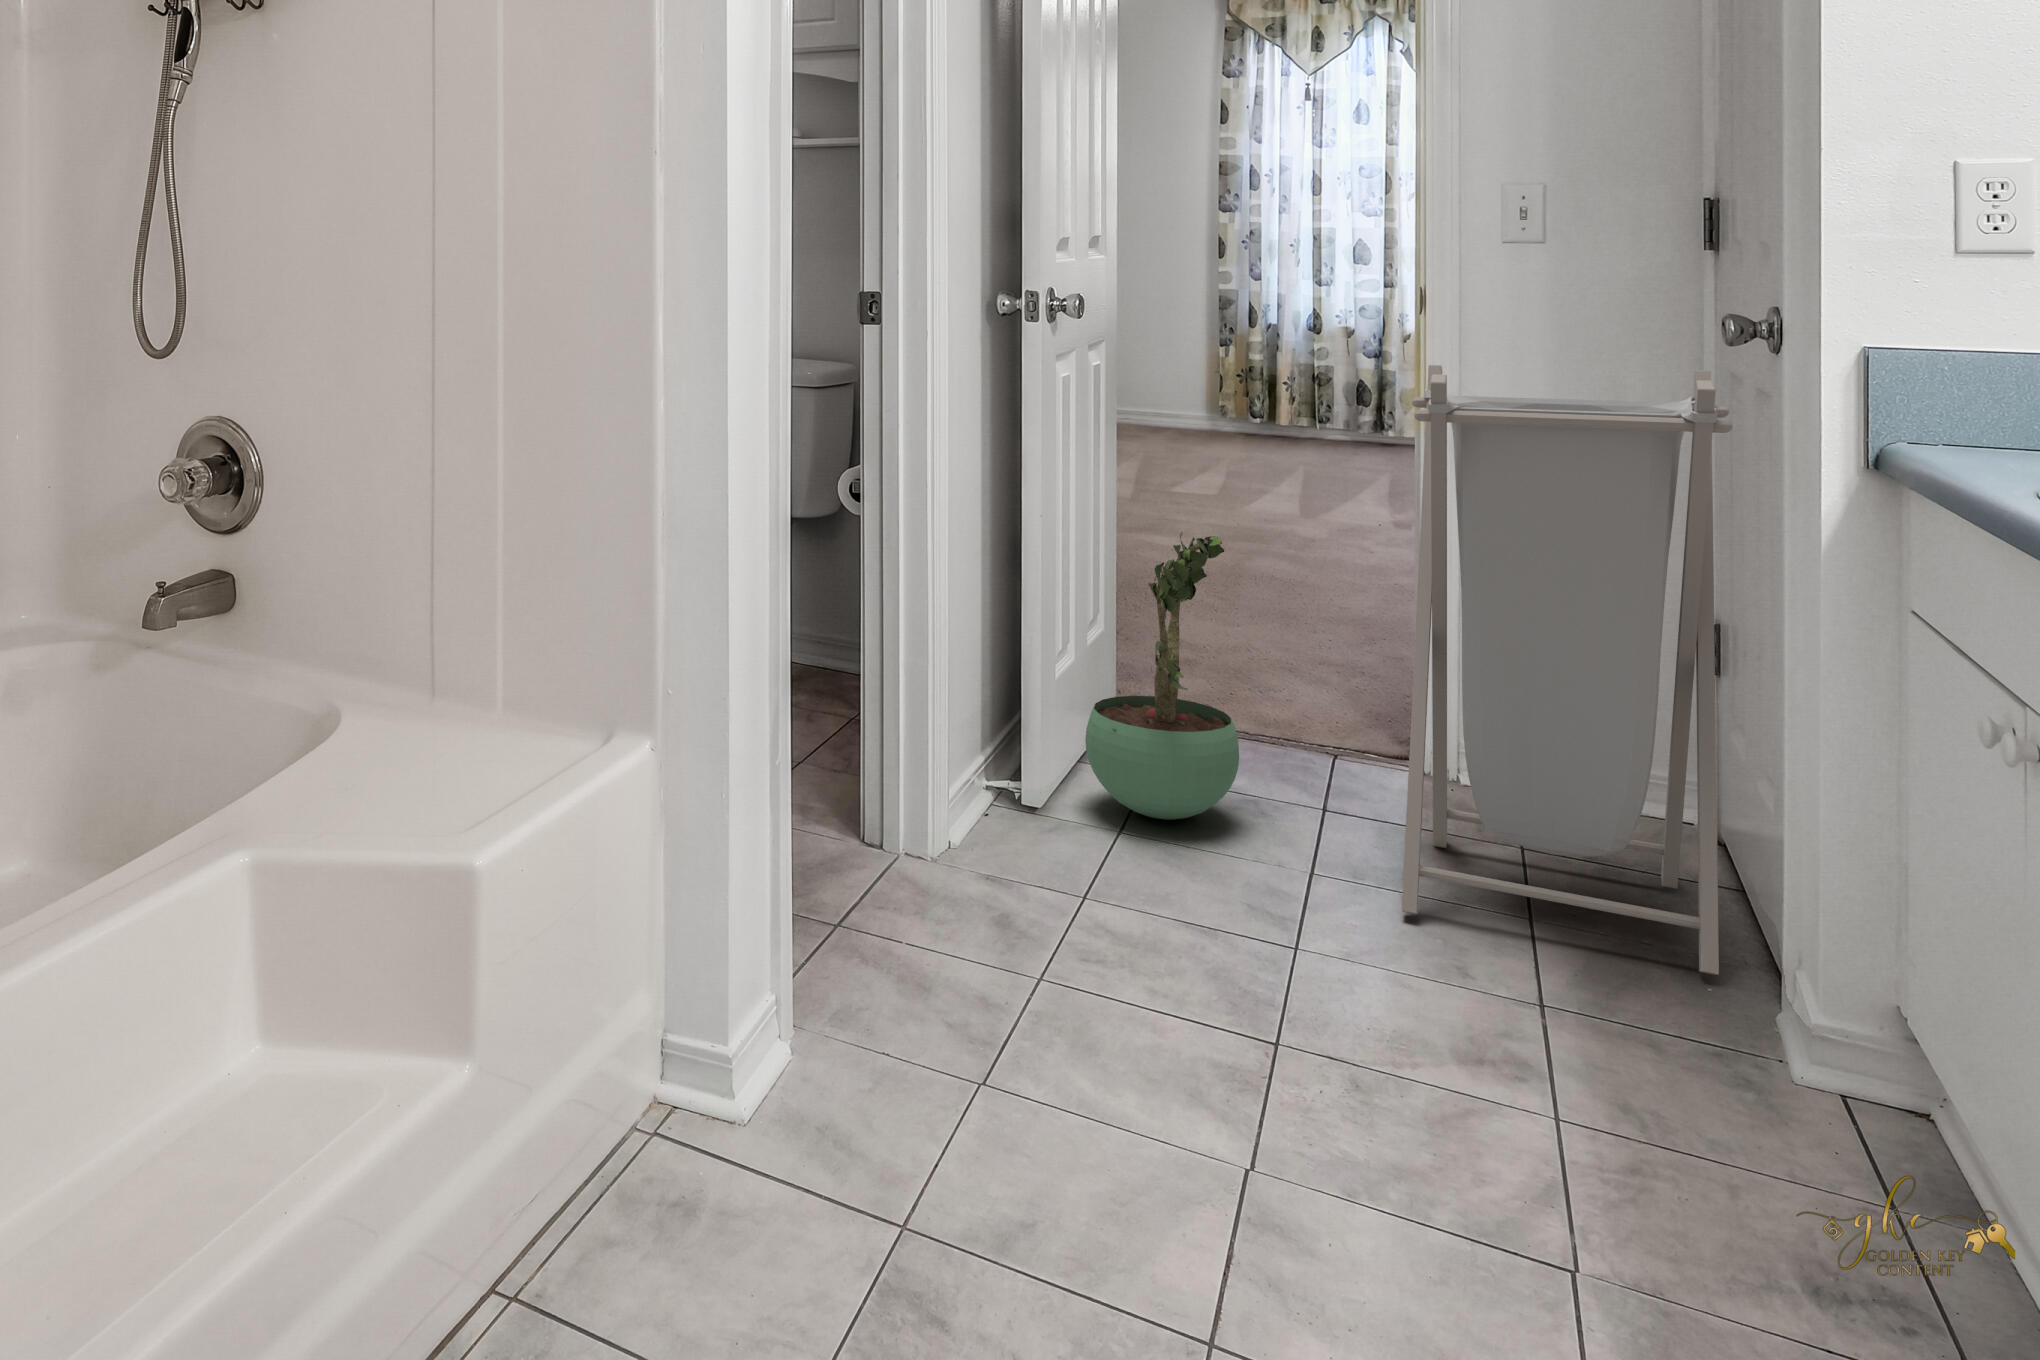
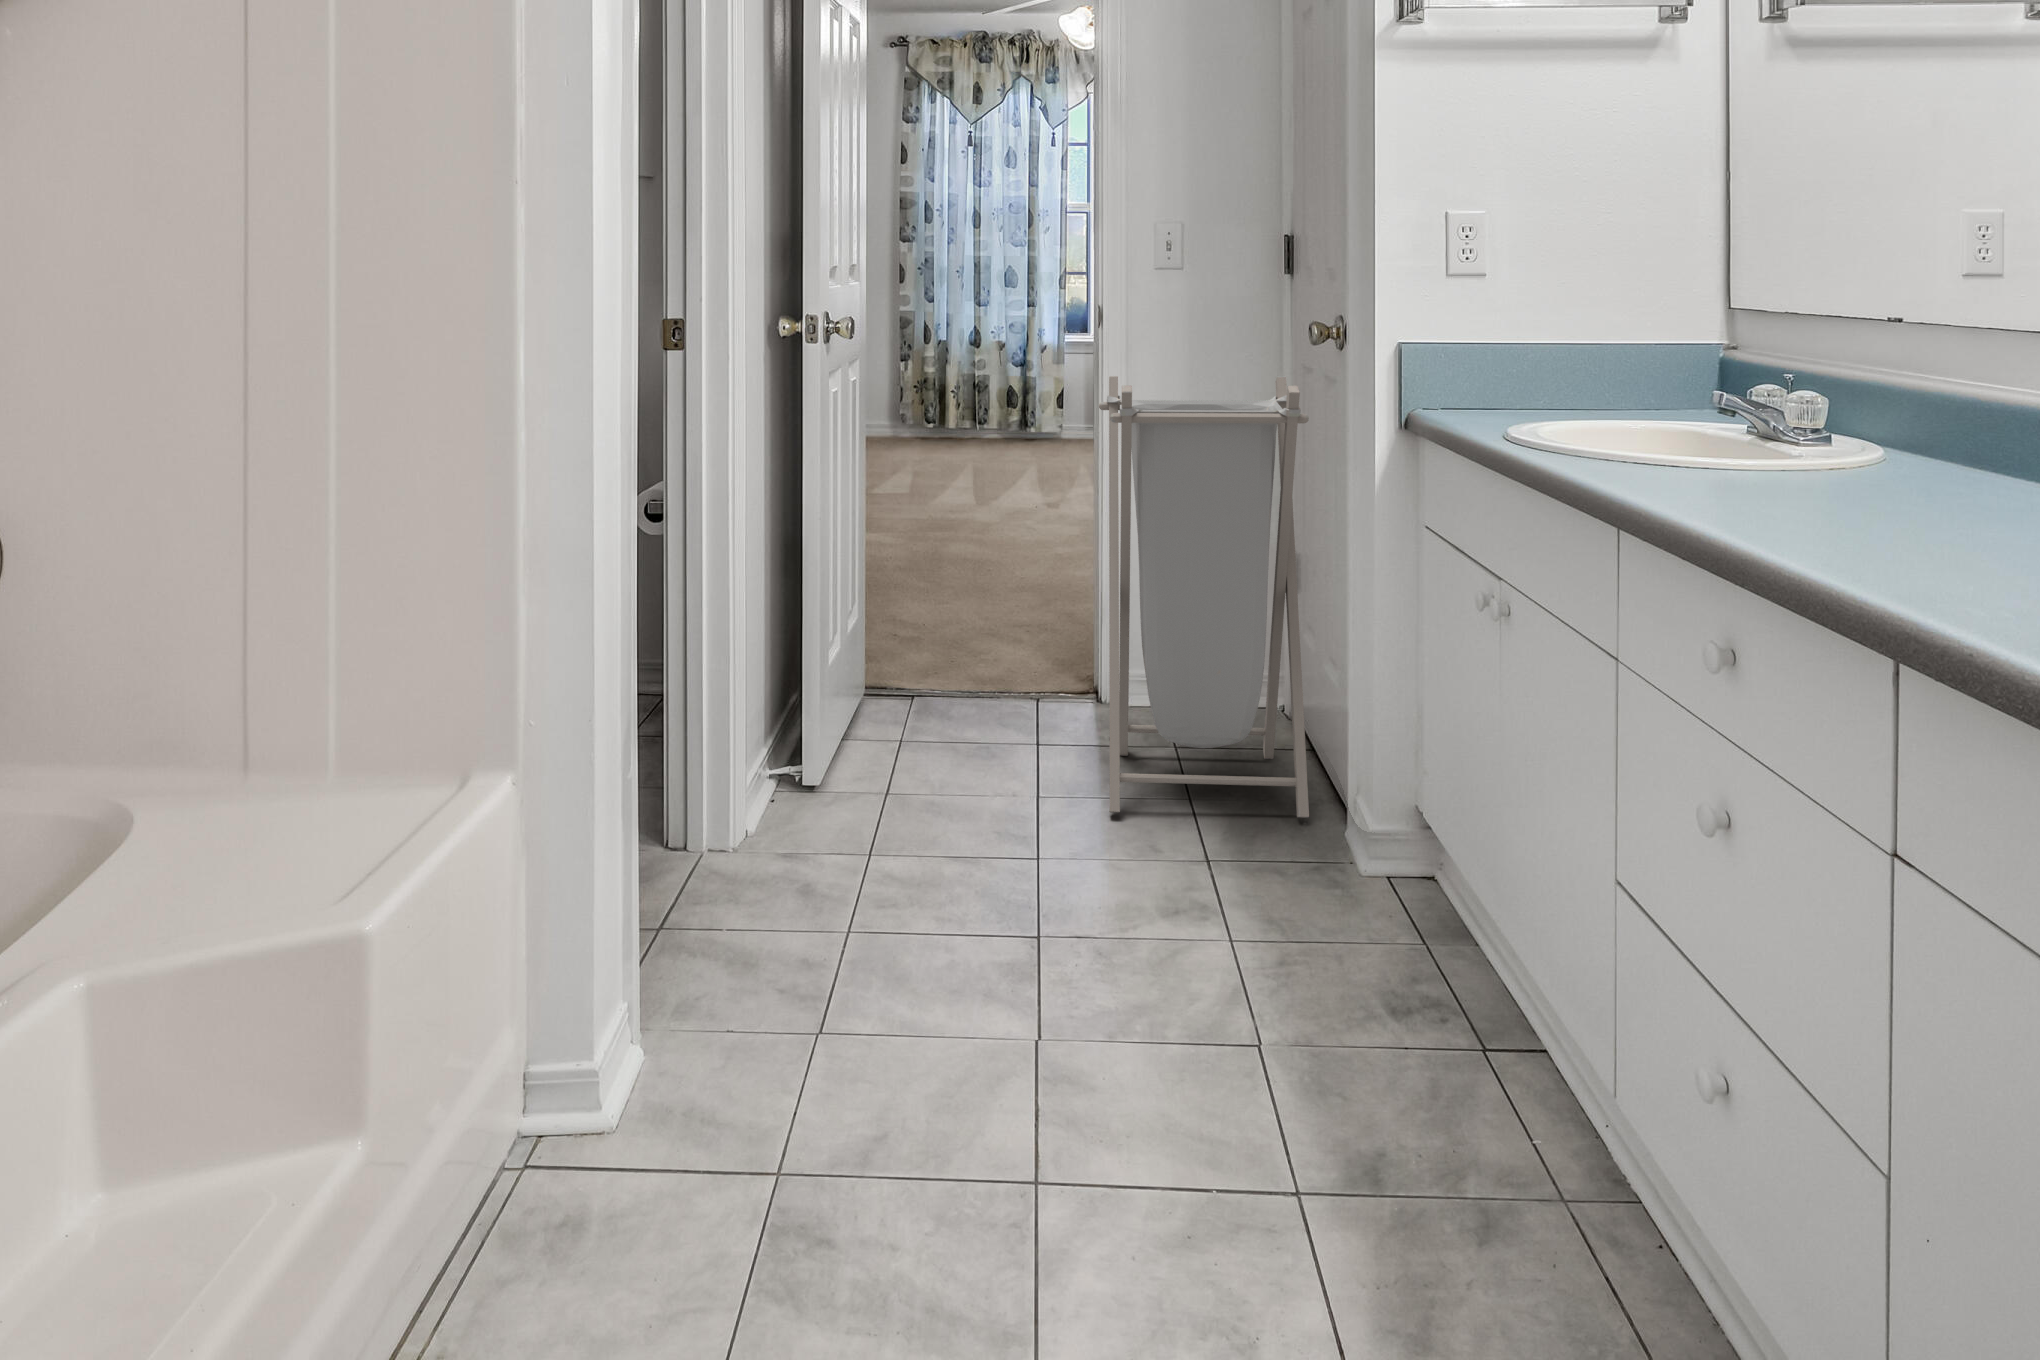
potted plant: present [1085,533,1239,820] -> none [861,522,982,770]

